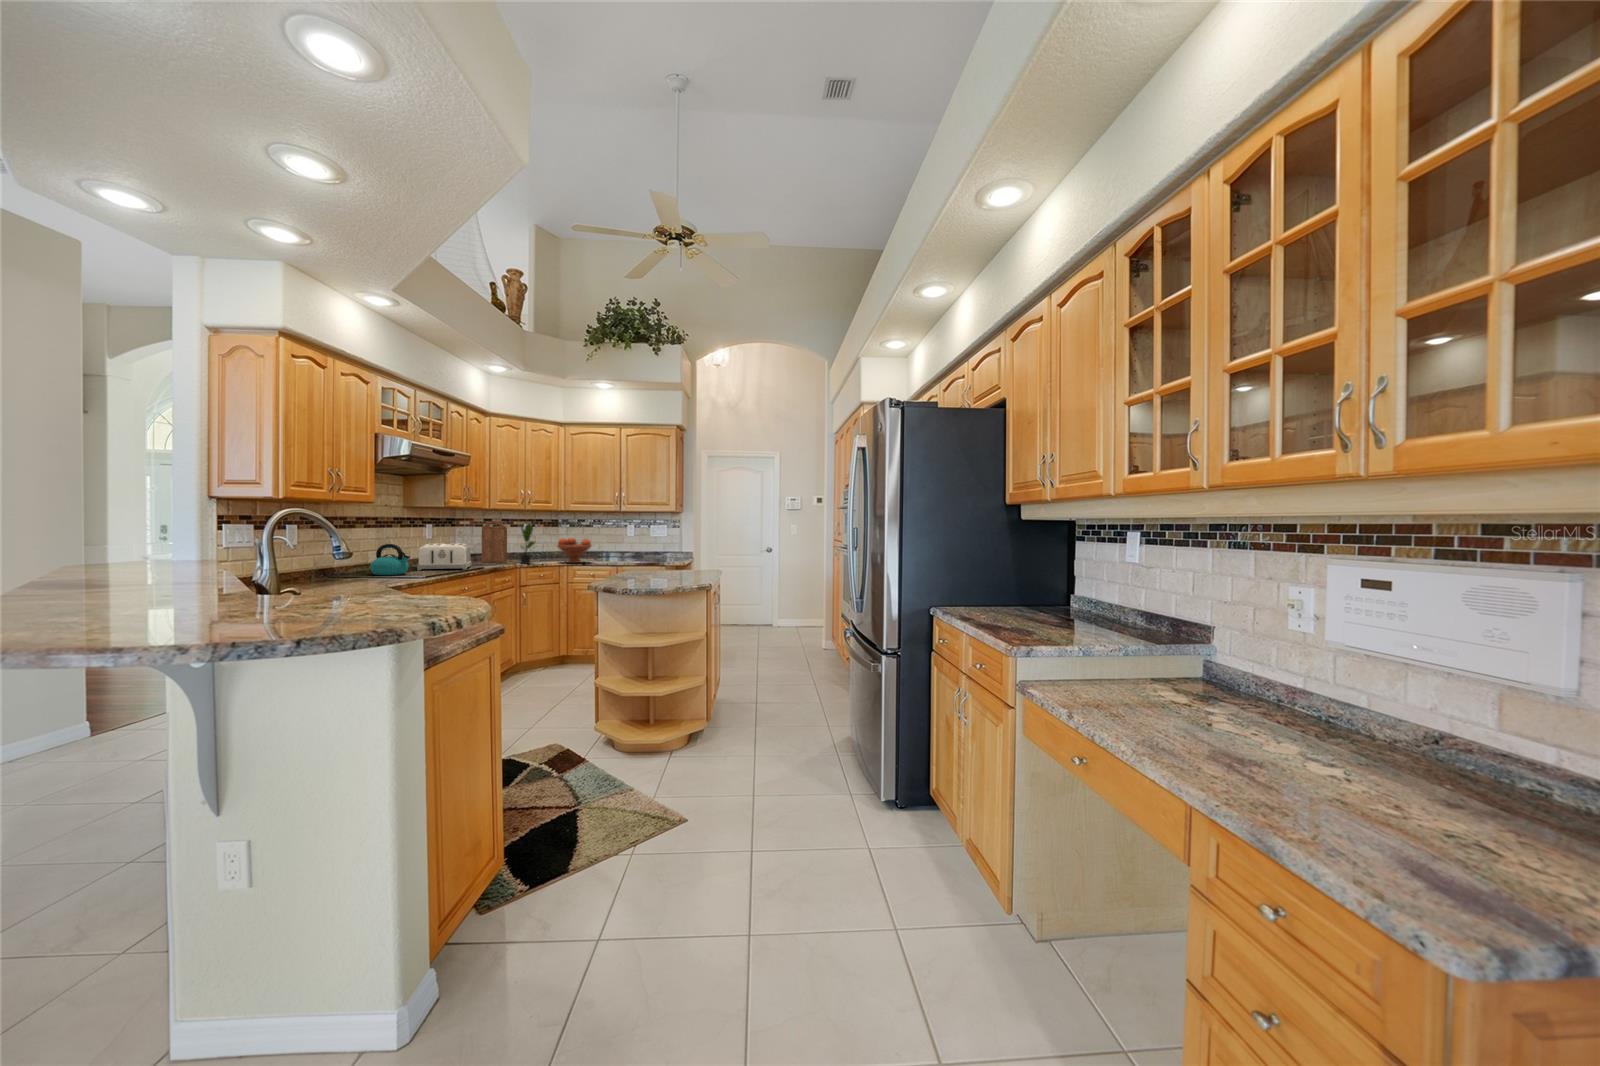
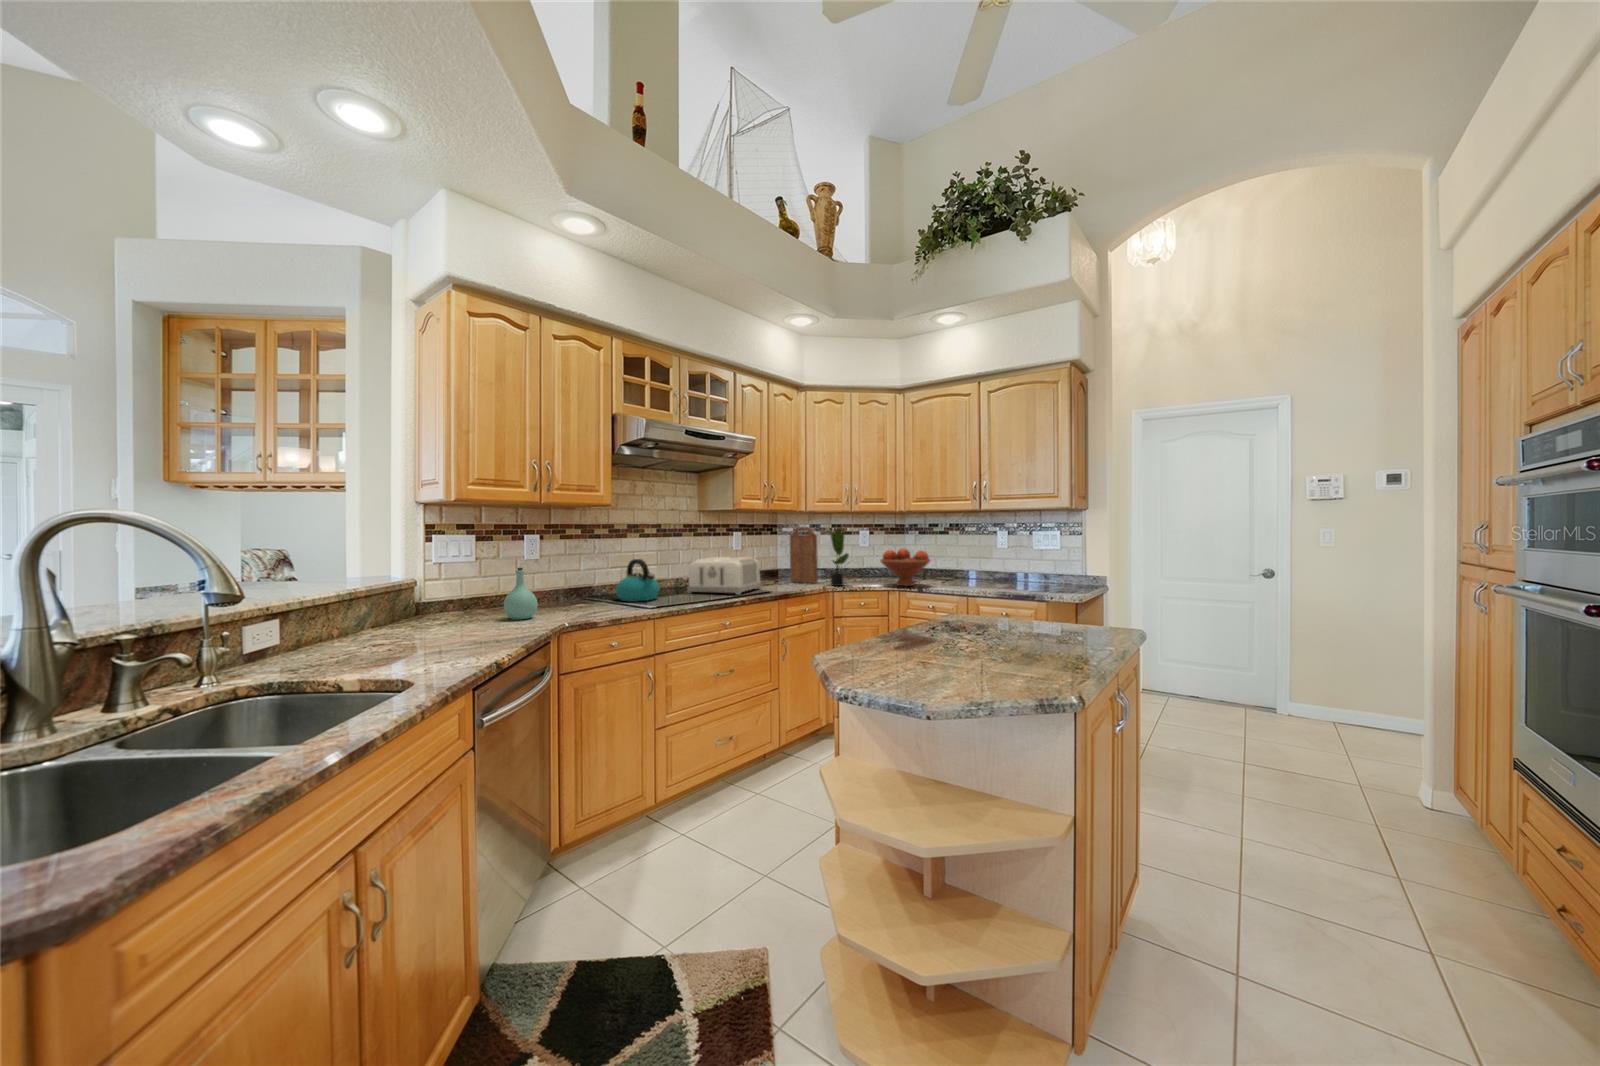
bottle: none [321,549,349,586] -> present [504,568,538,620]

